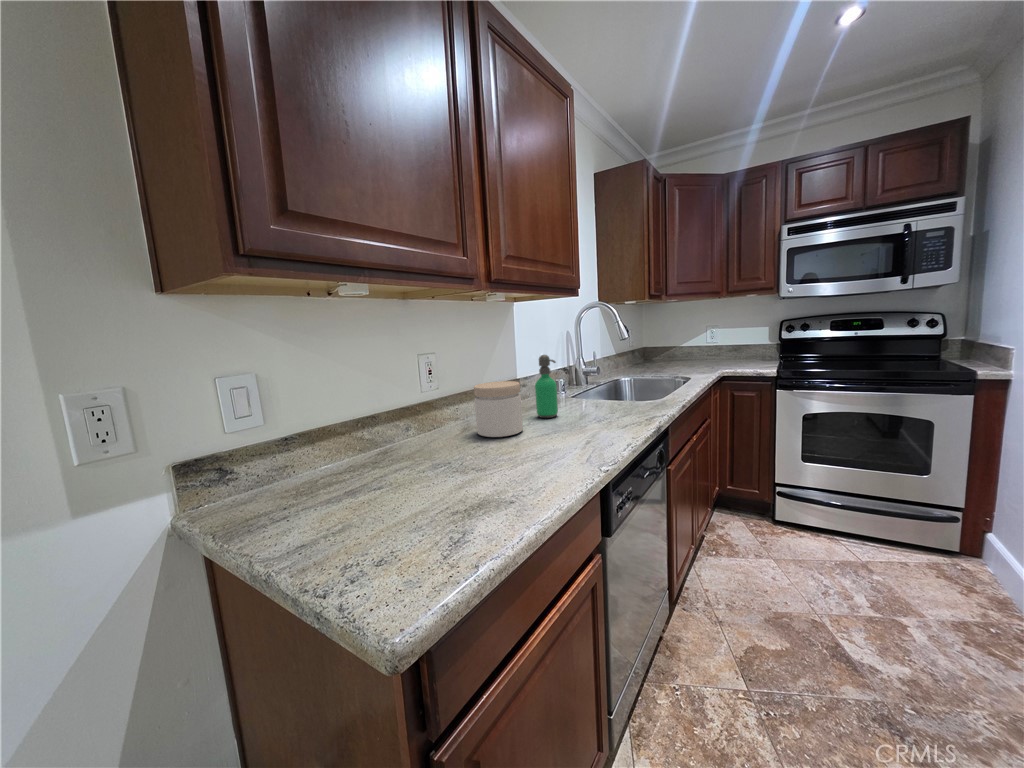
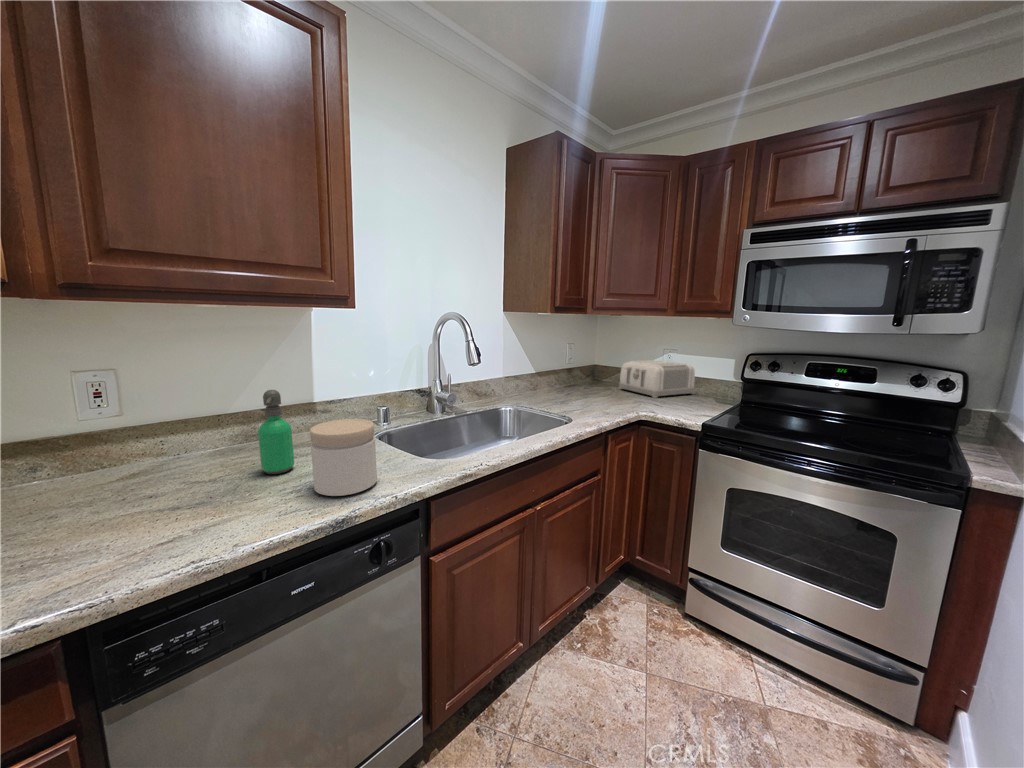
toaster: none [673,335,737,364] -> present [619,360,695,398]
jar: present [474,381,523,437] -> present [310,419,377,496]

